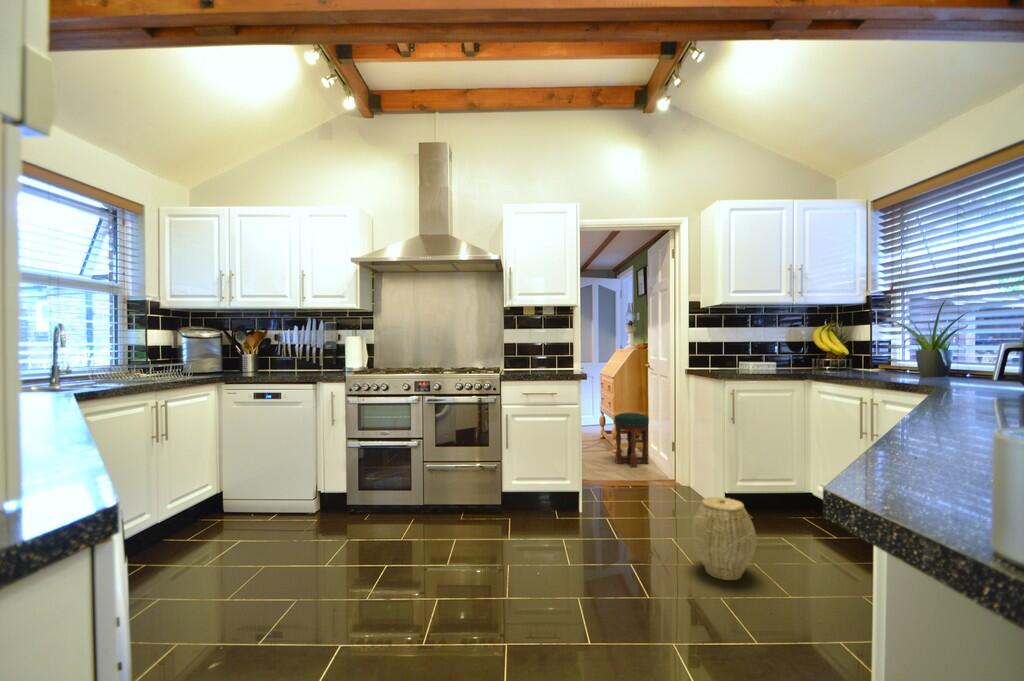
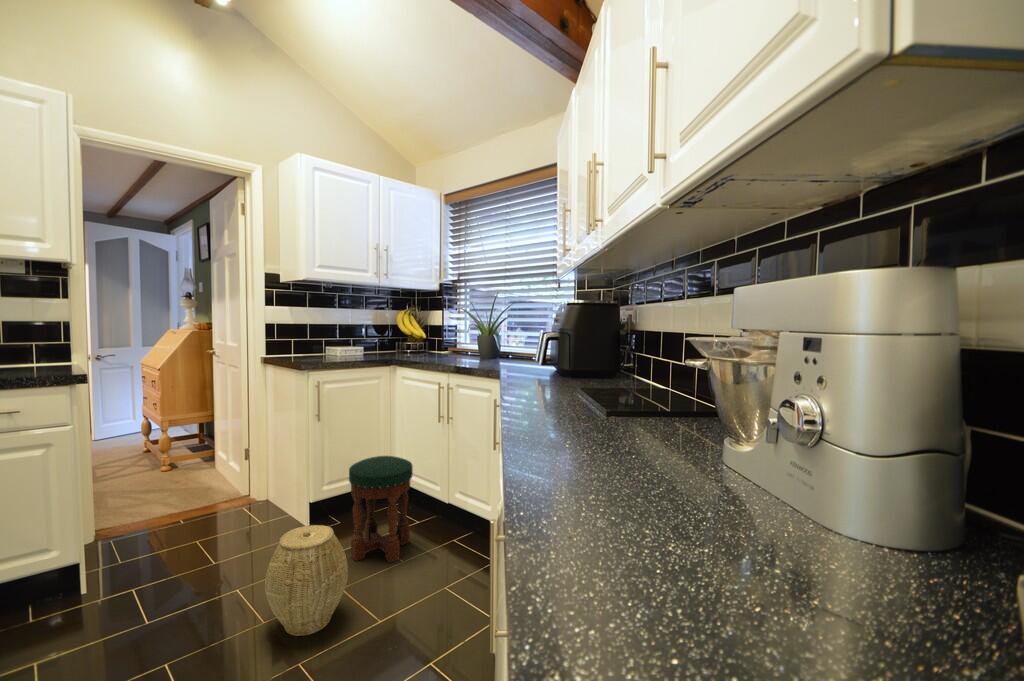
stool: present [614,412,649,467] -> present [349,456,413,563]

